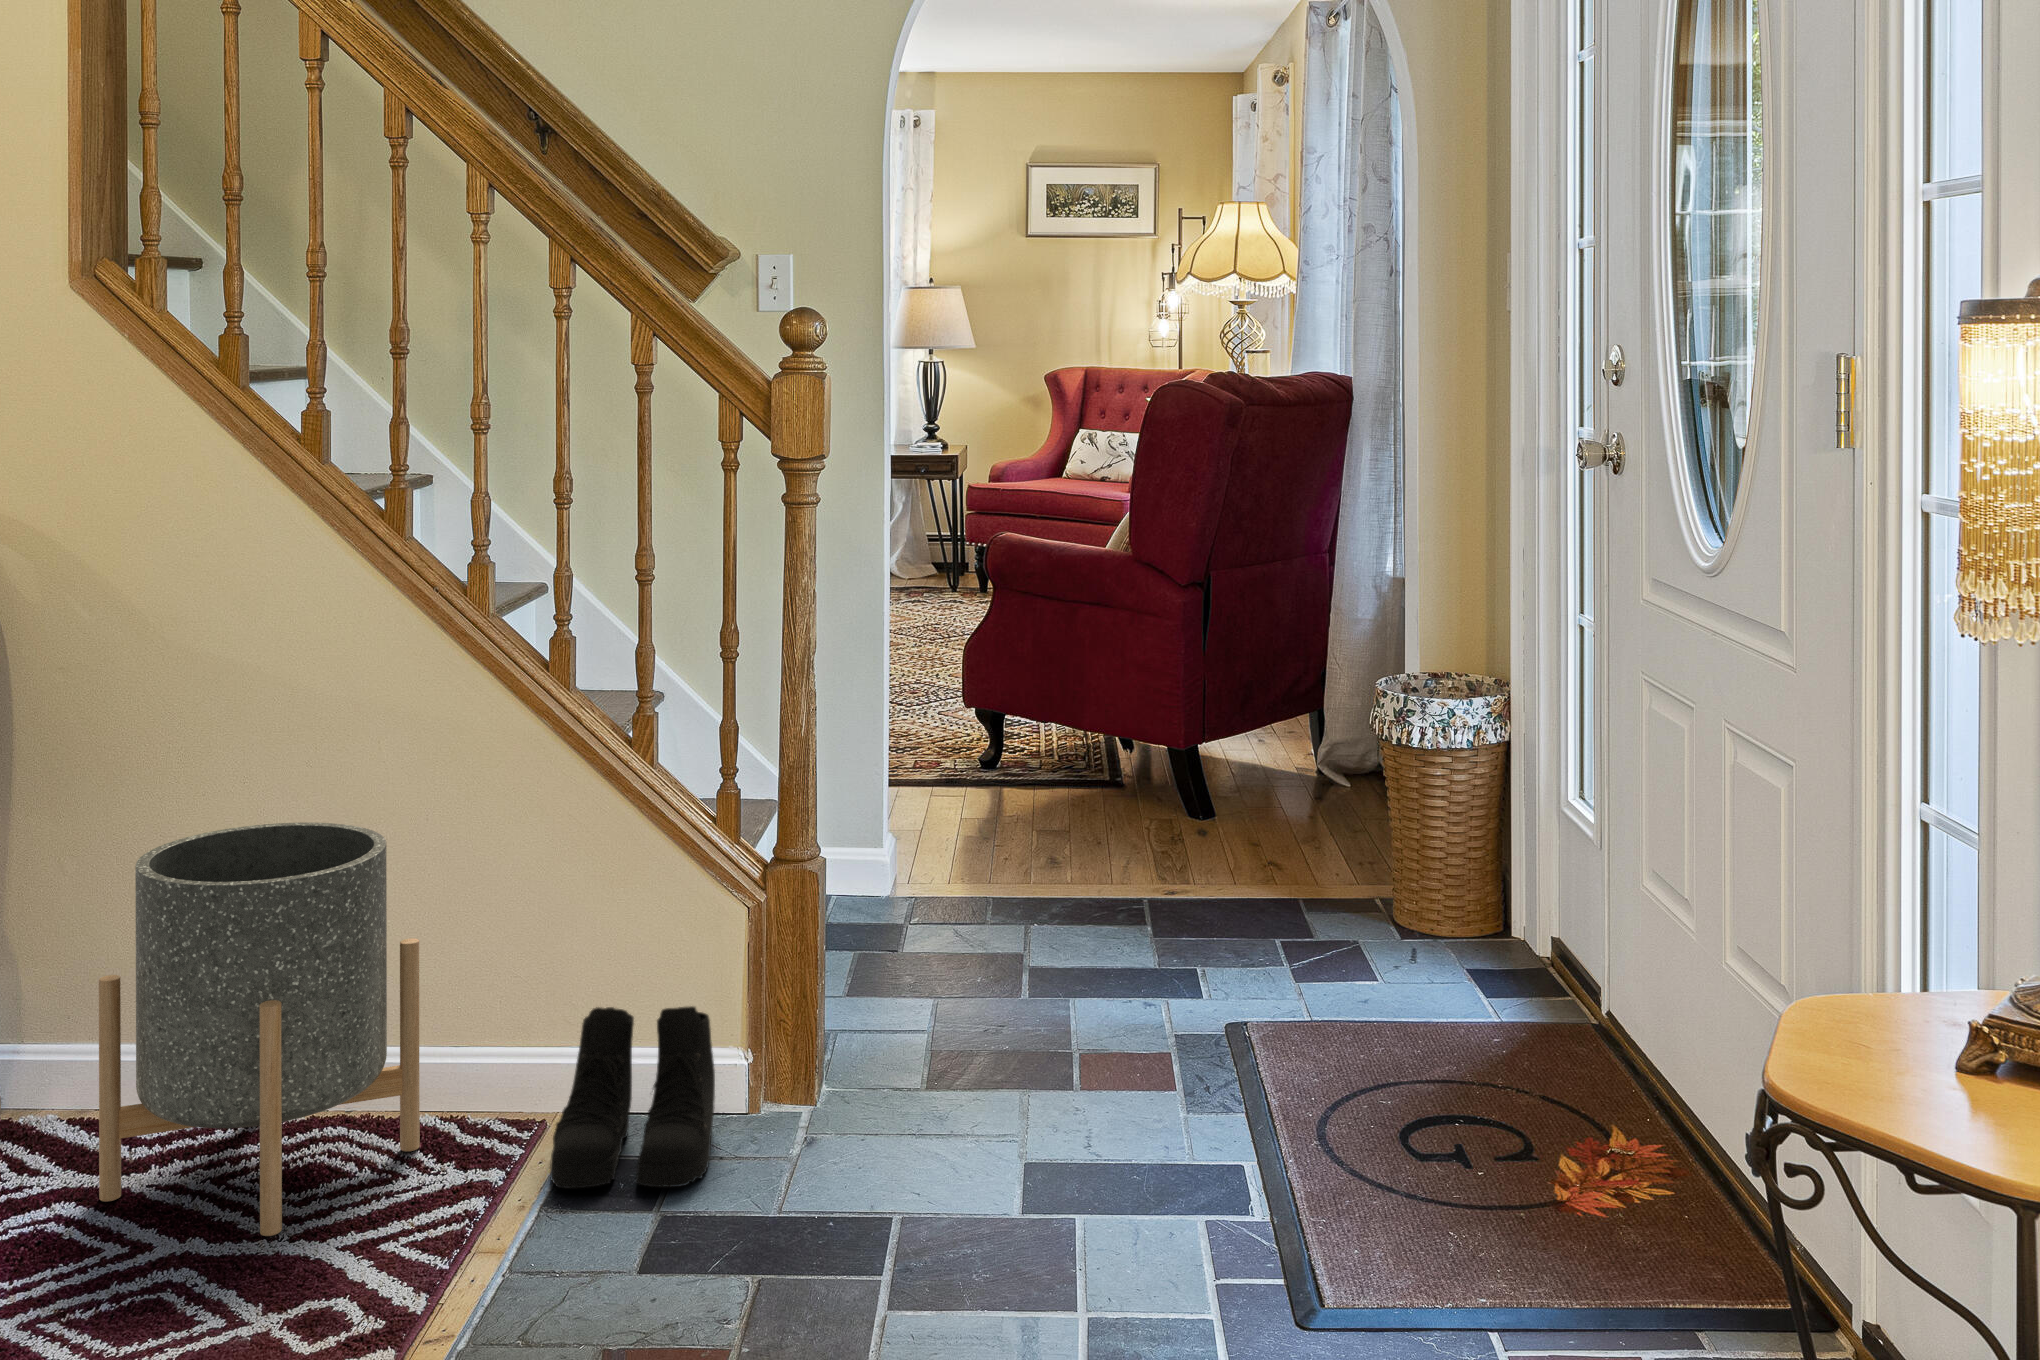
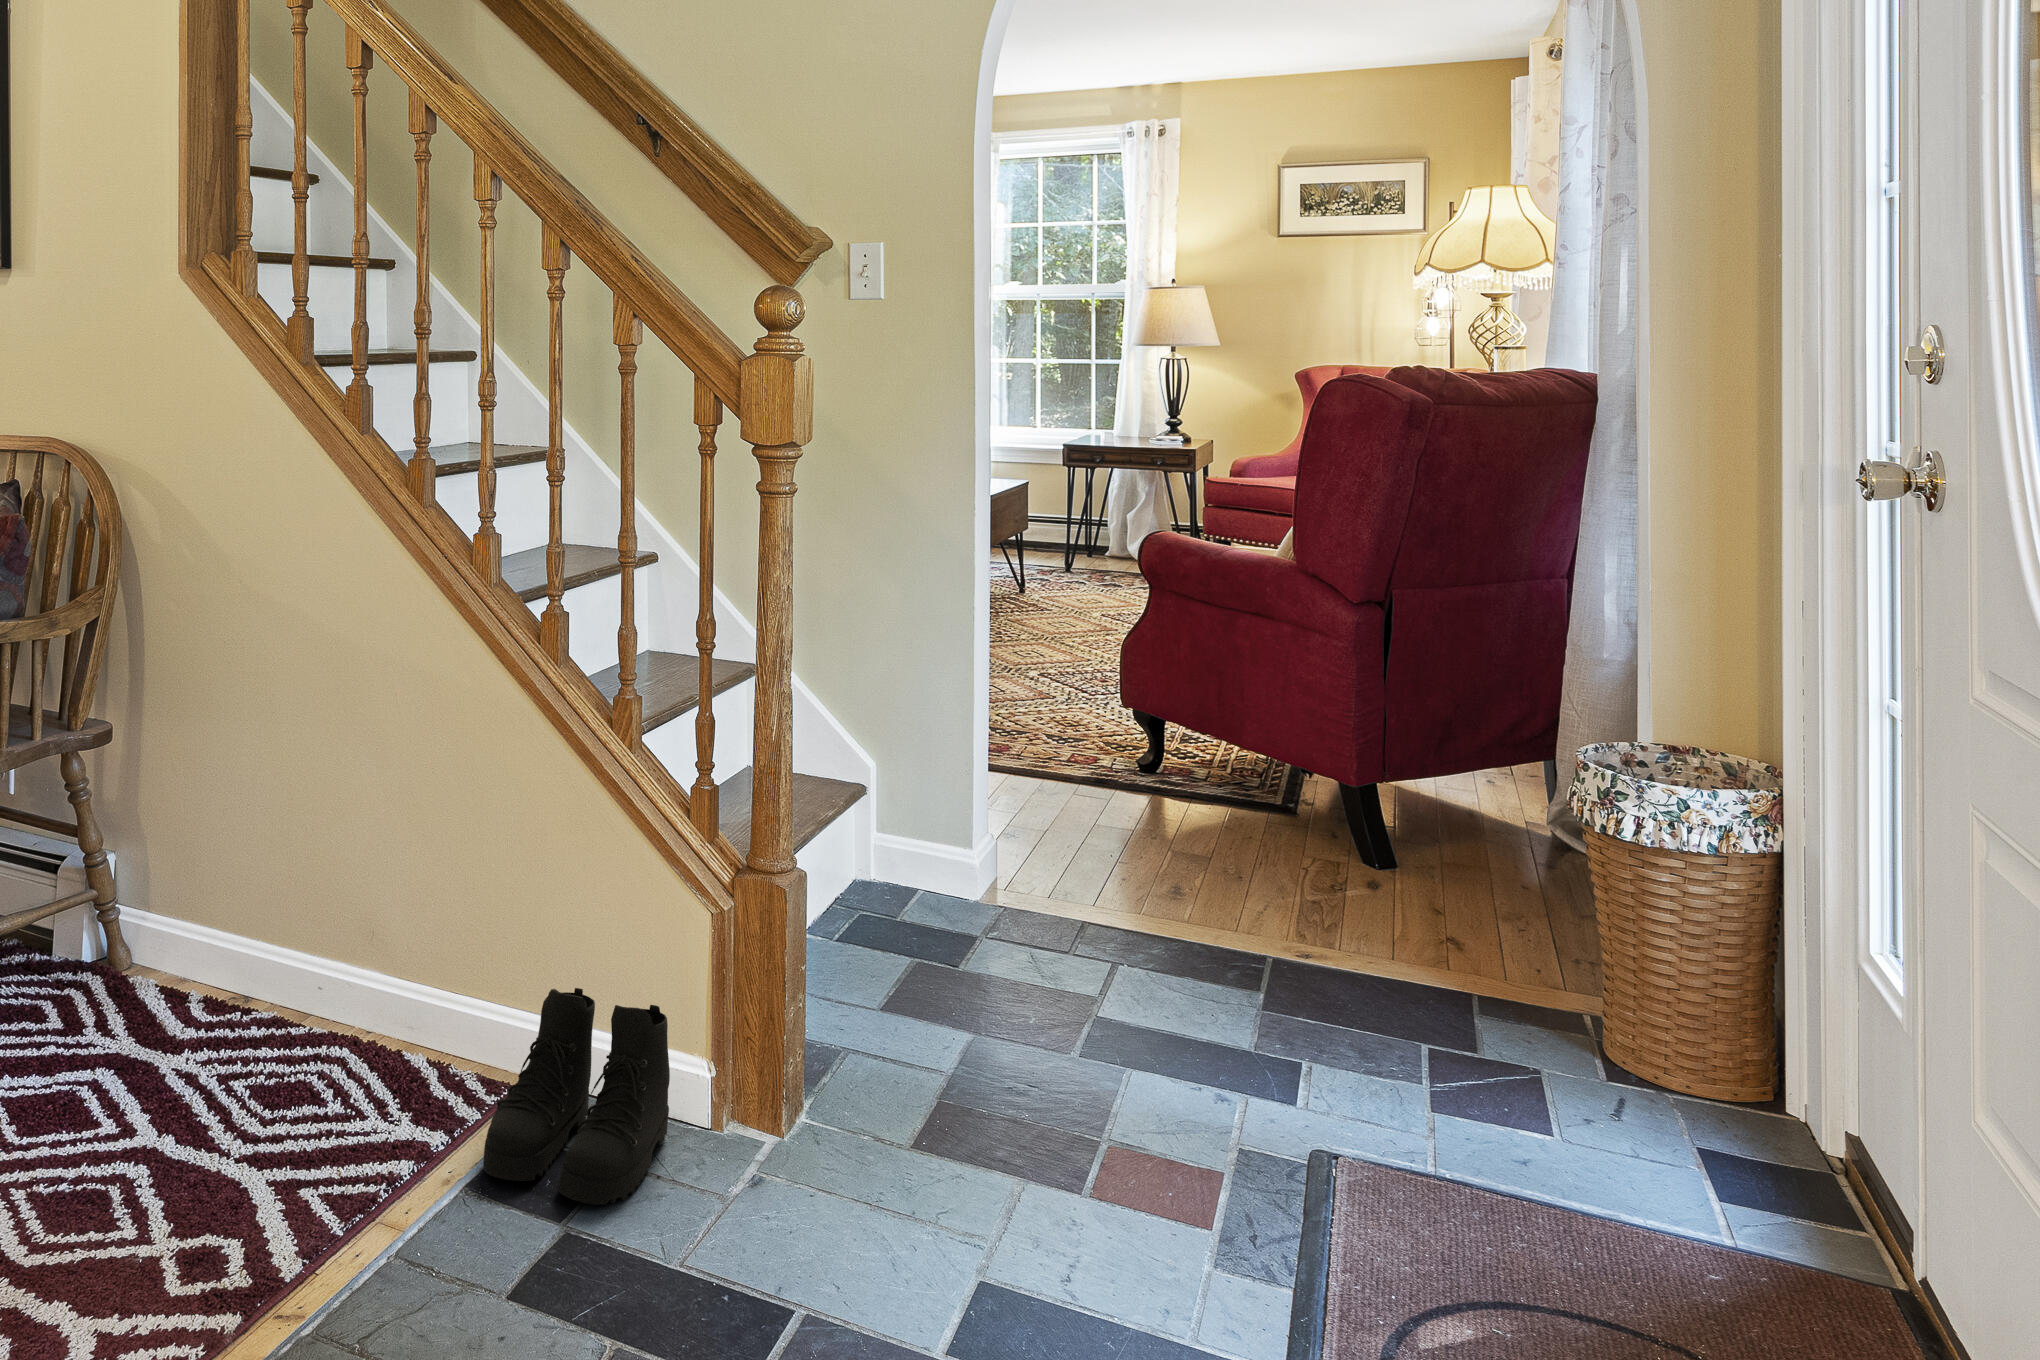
planter: present [99,822,420,1236] -> none [128,756,401,1152]

